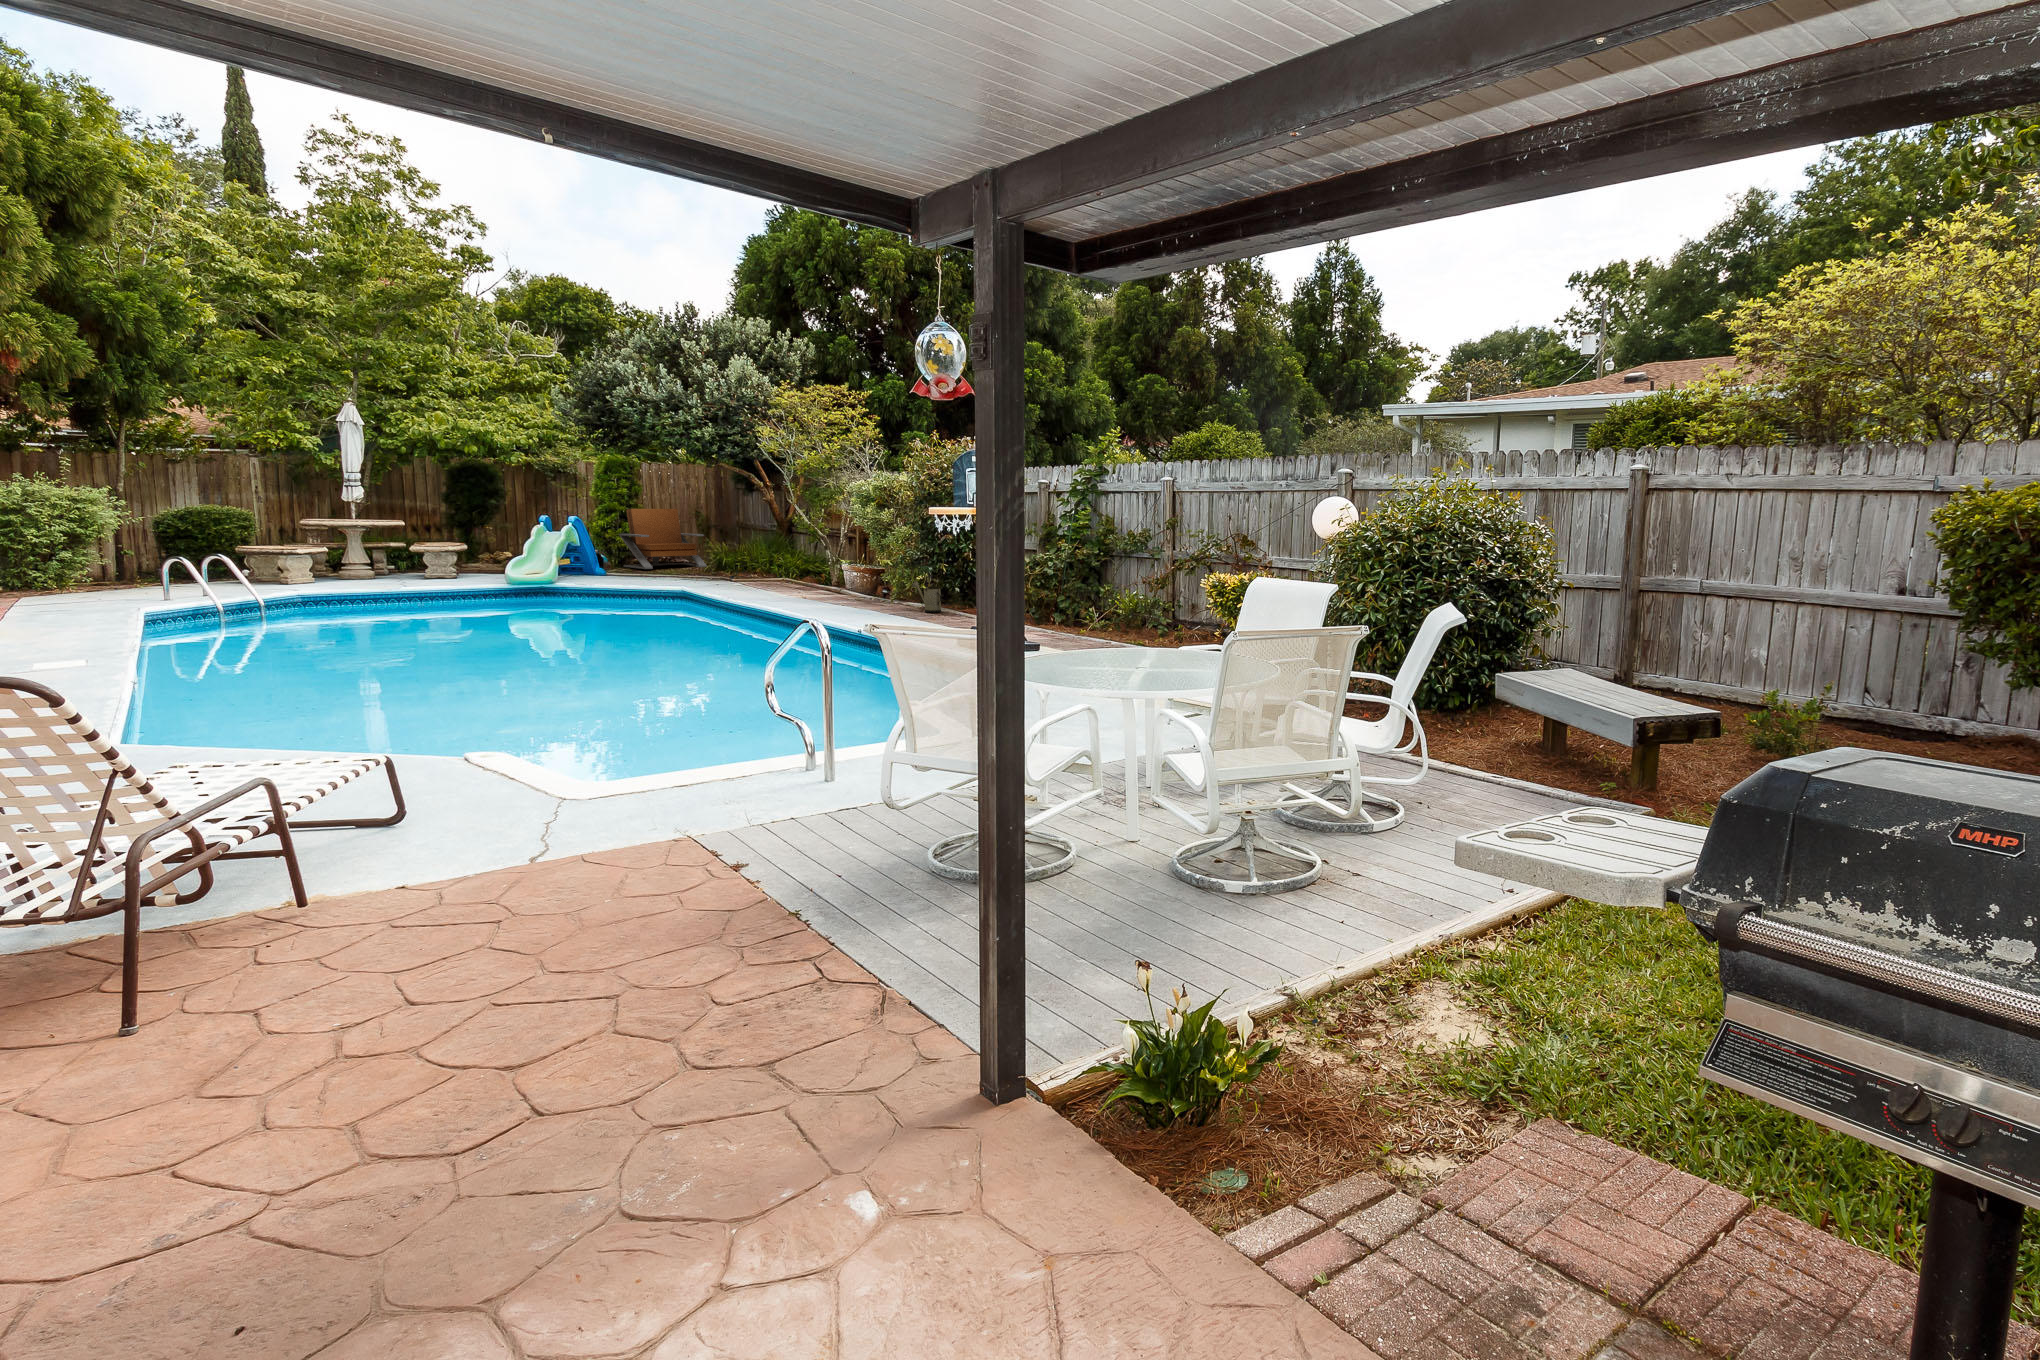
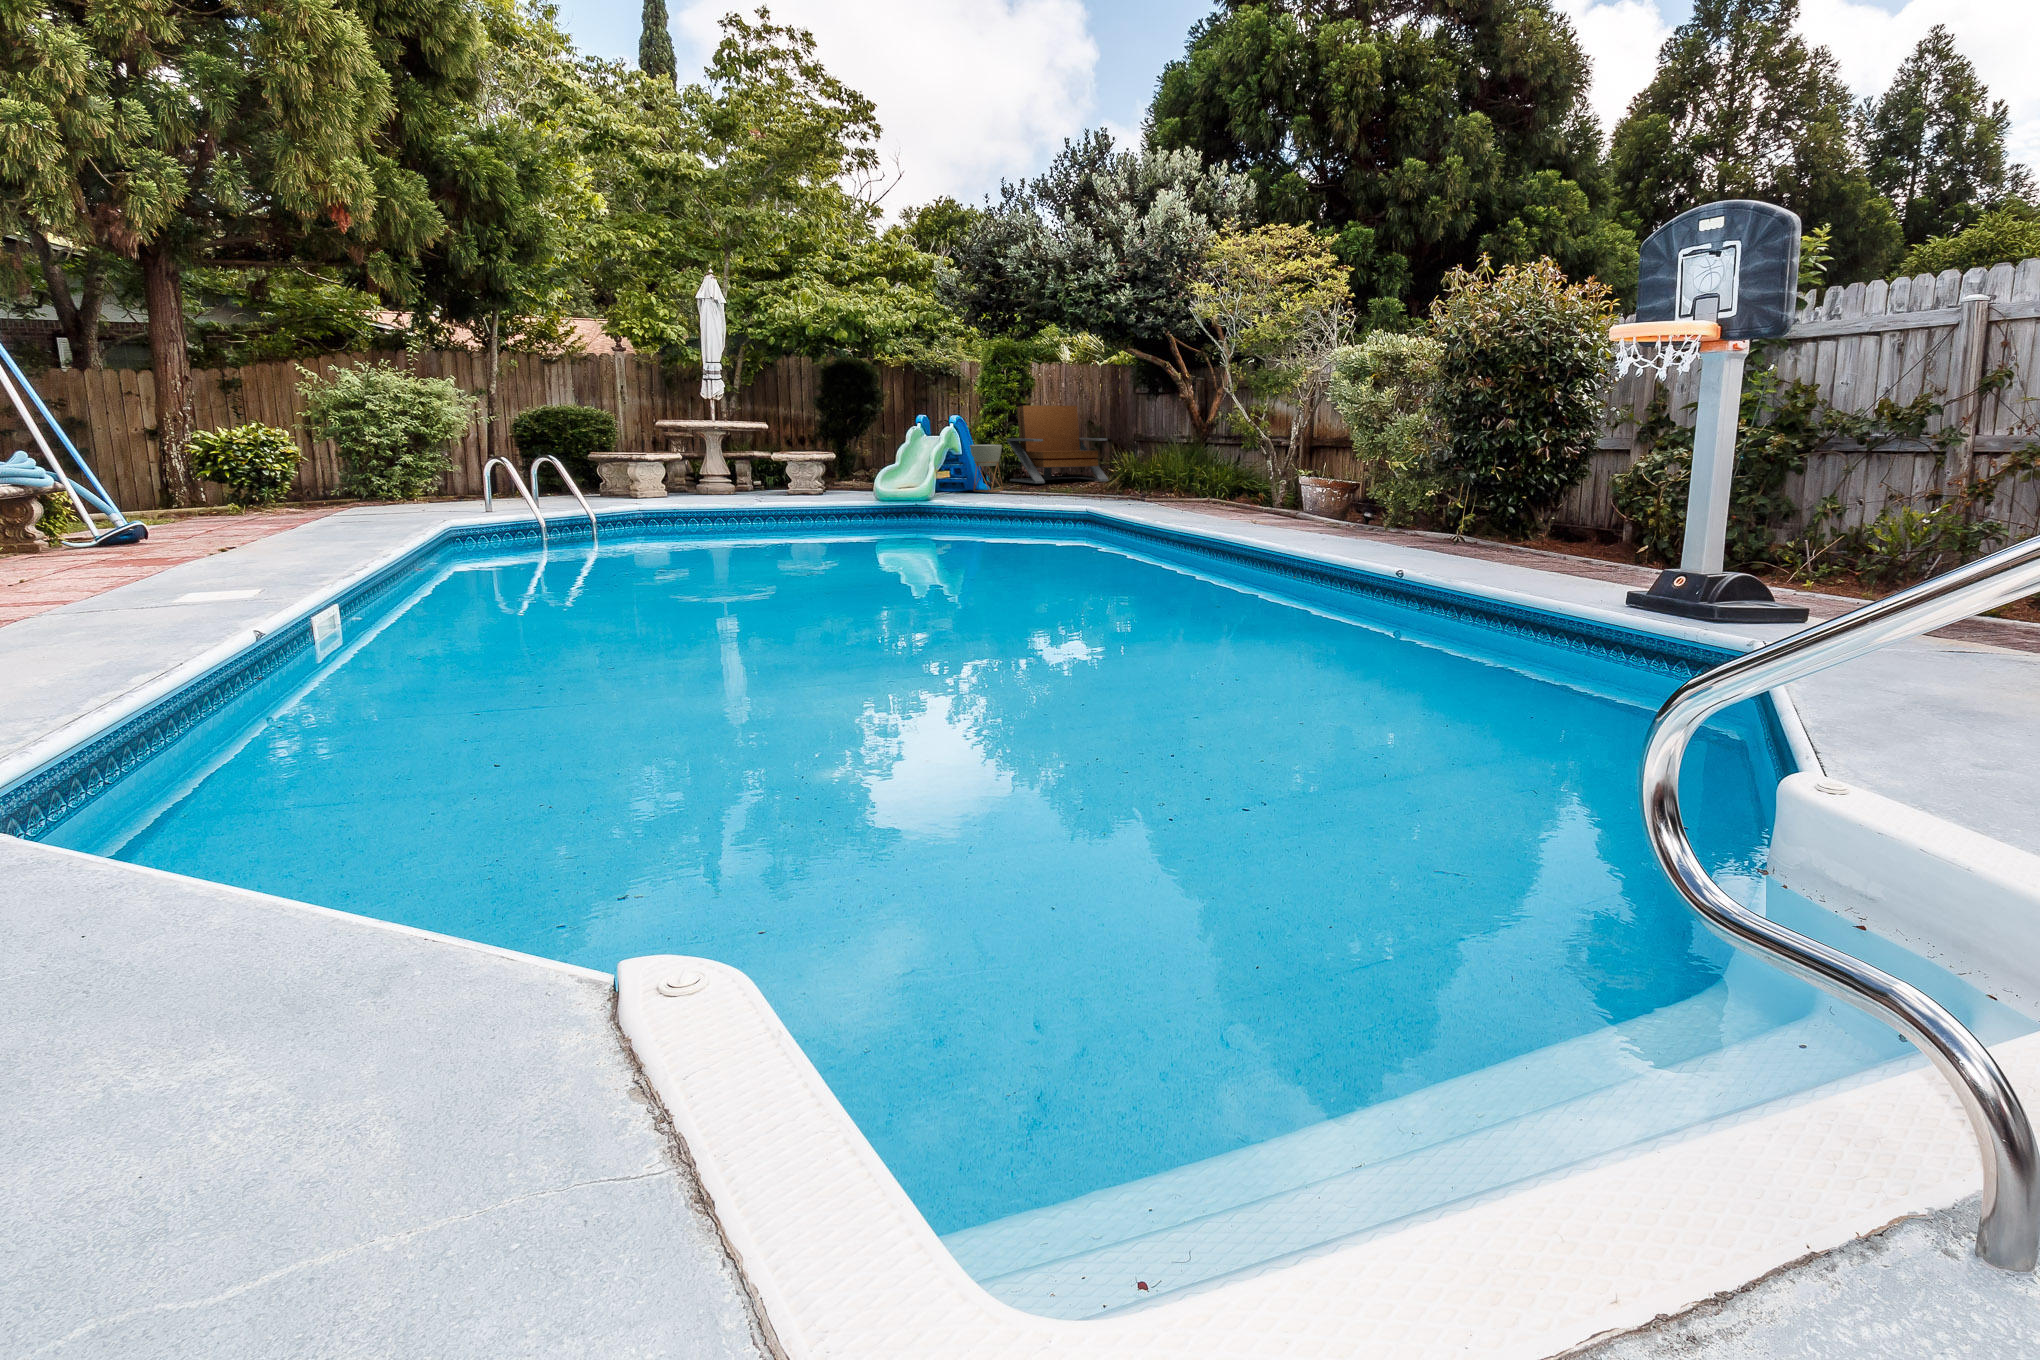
planter: none [587,540,617,577] -> present [970,445,1003,492]
watering can: present [912,580,941,612] -> none [1413,491,1459,542]

